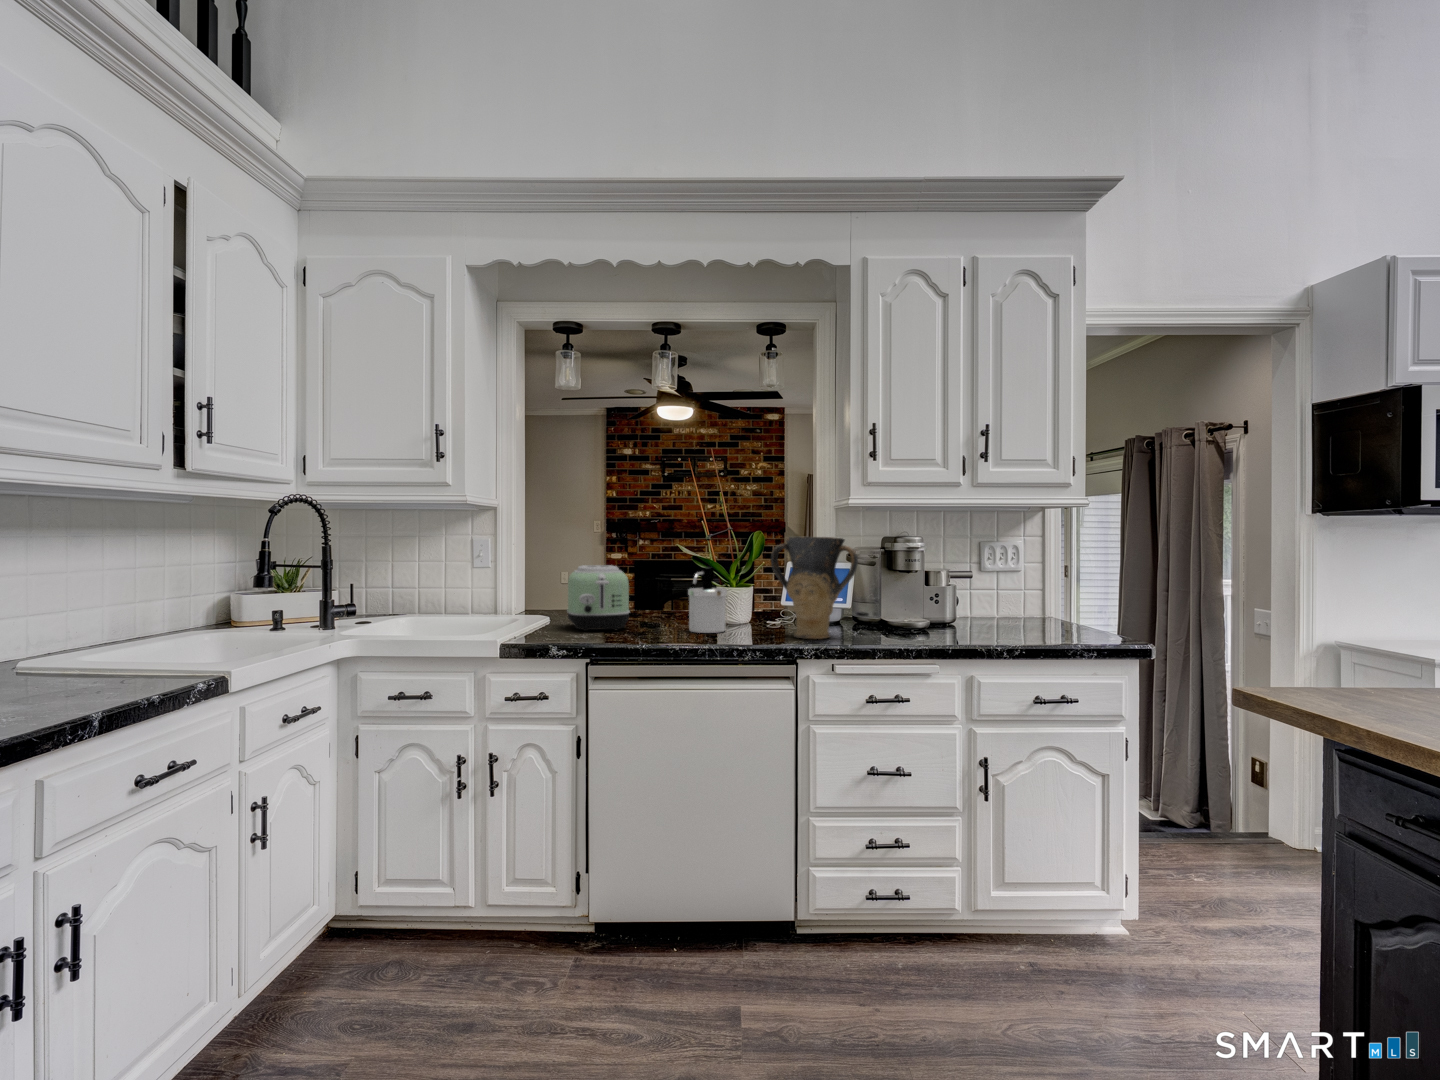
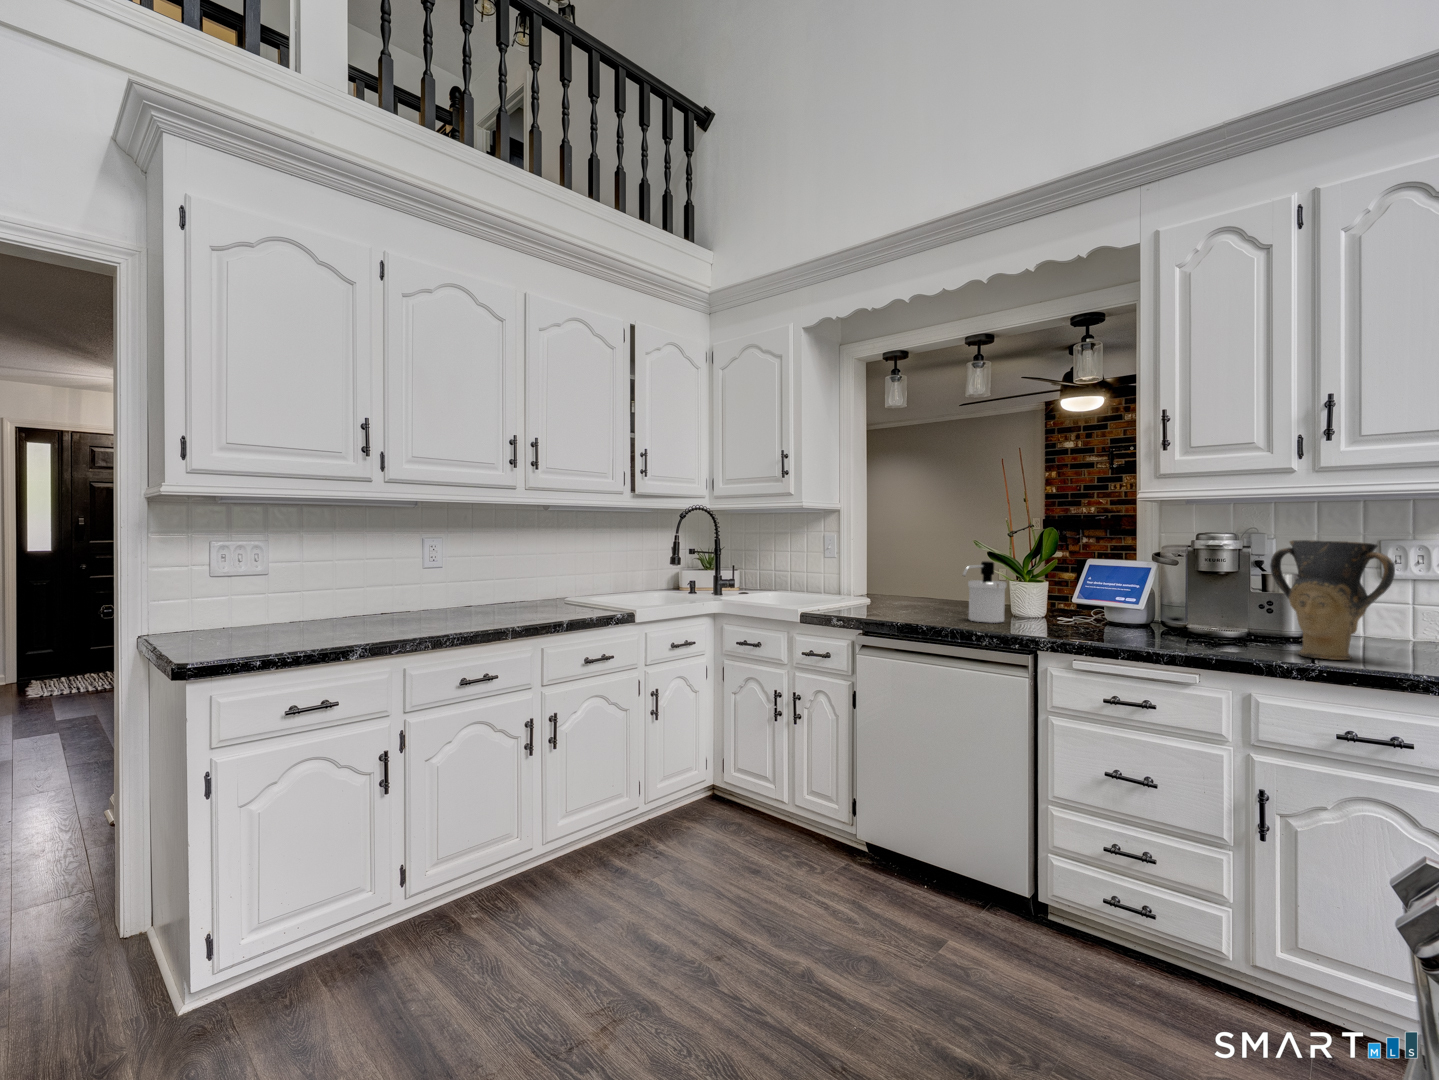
vase: present [771,537,858,639] -> present [1270,540,1395,660]
toaster: present [567,565,630,631] -> none [868,556,925,613]

